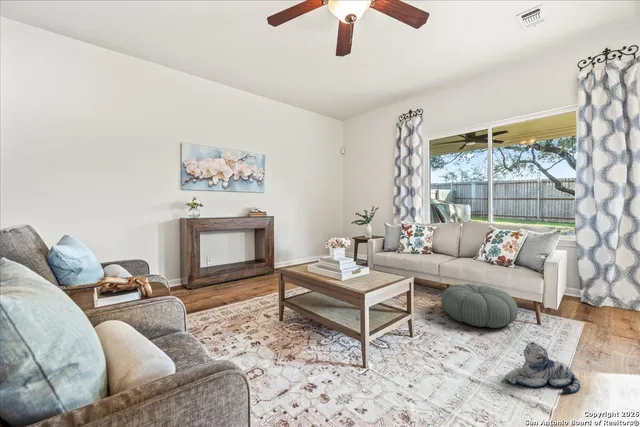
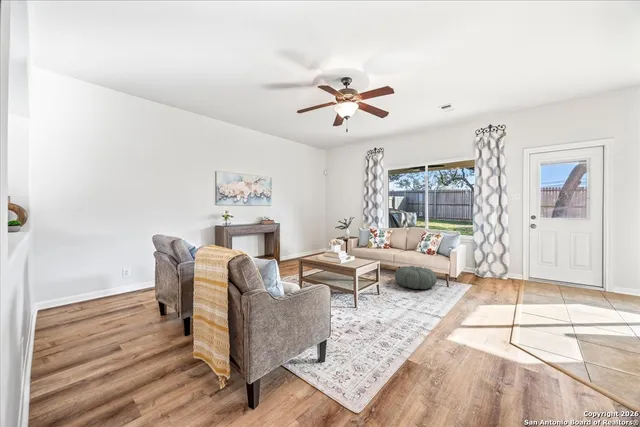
plush toy: present [505,342,580,393] -> none [424,290,458,312]

